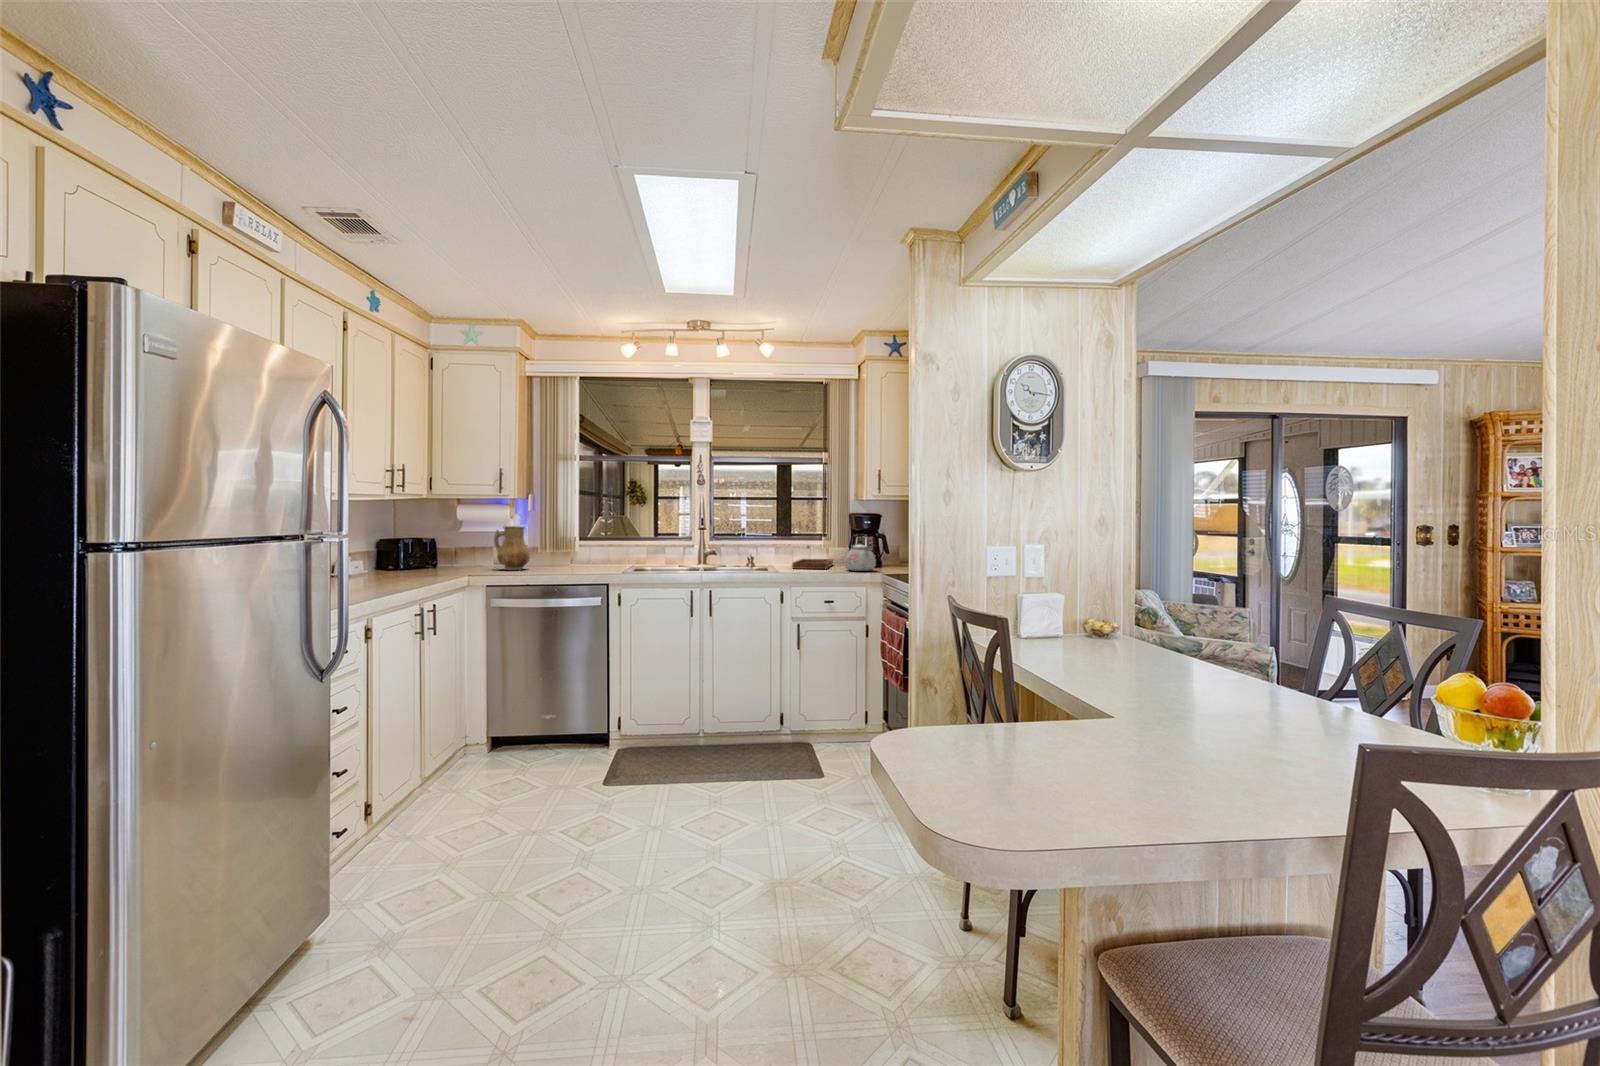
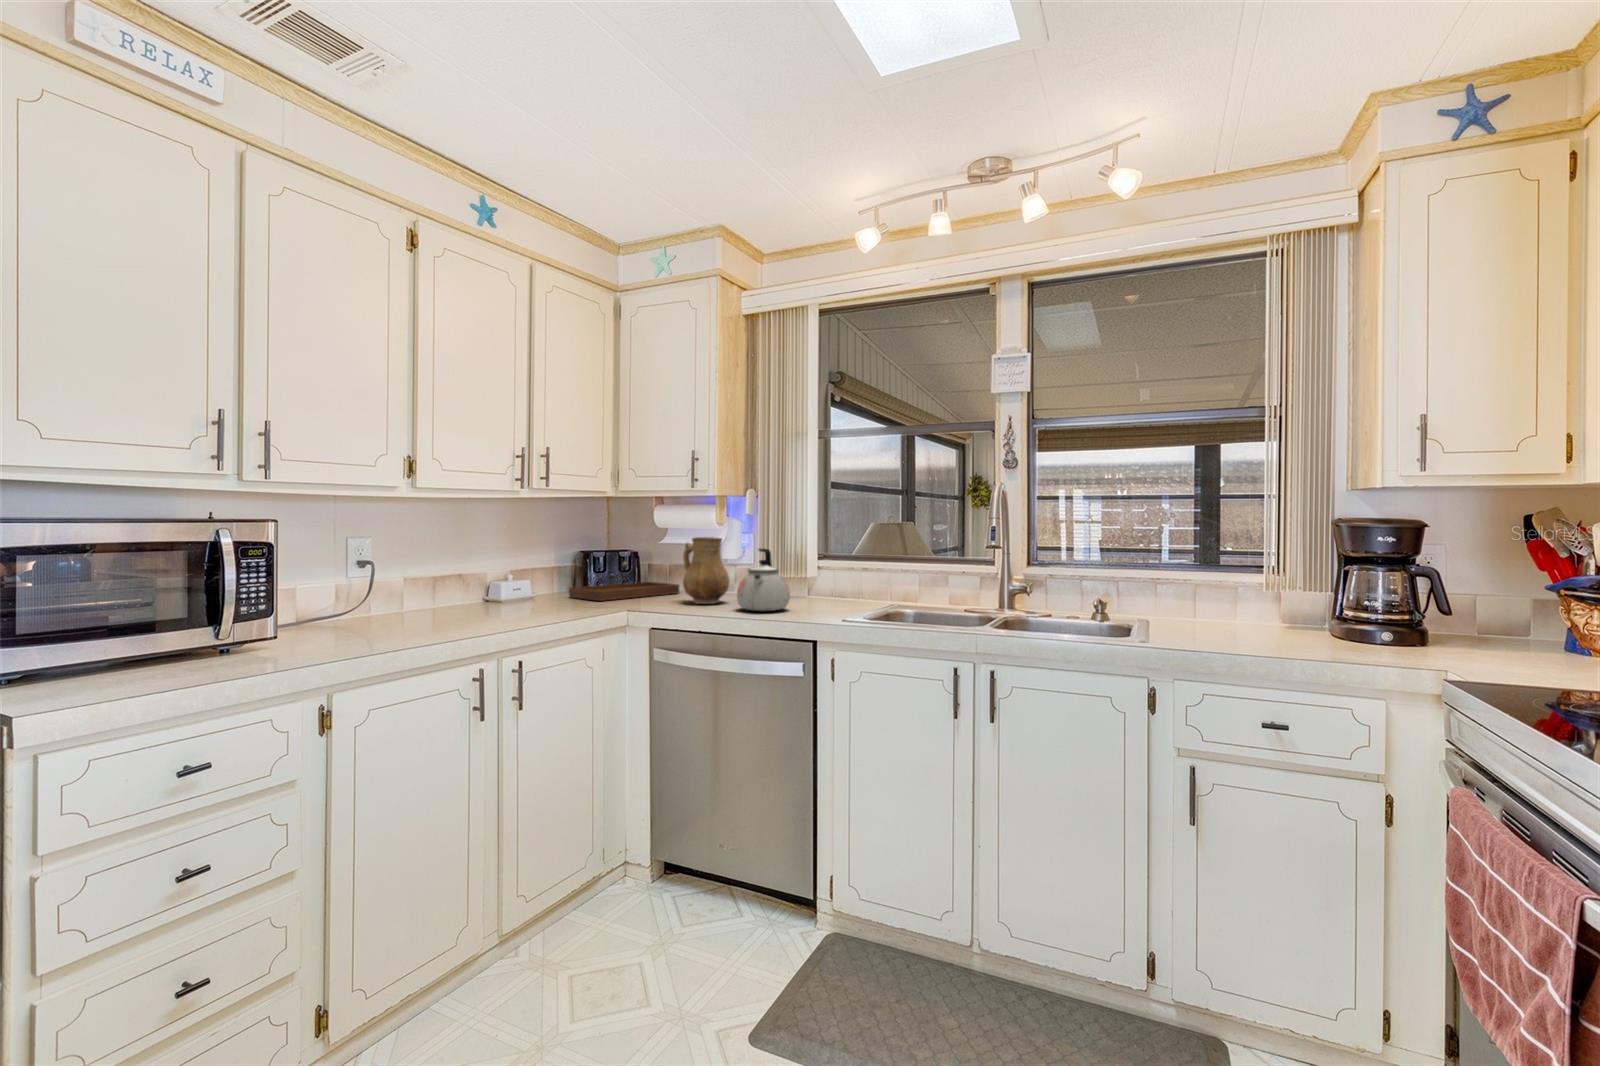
kettle: present [845,534,876,571] -> present [737,549,790,611]
tray: present [792,545,833,569] -> present [569,562,679,601]

